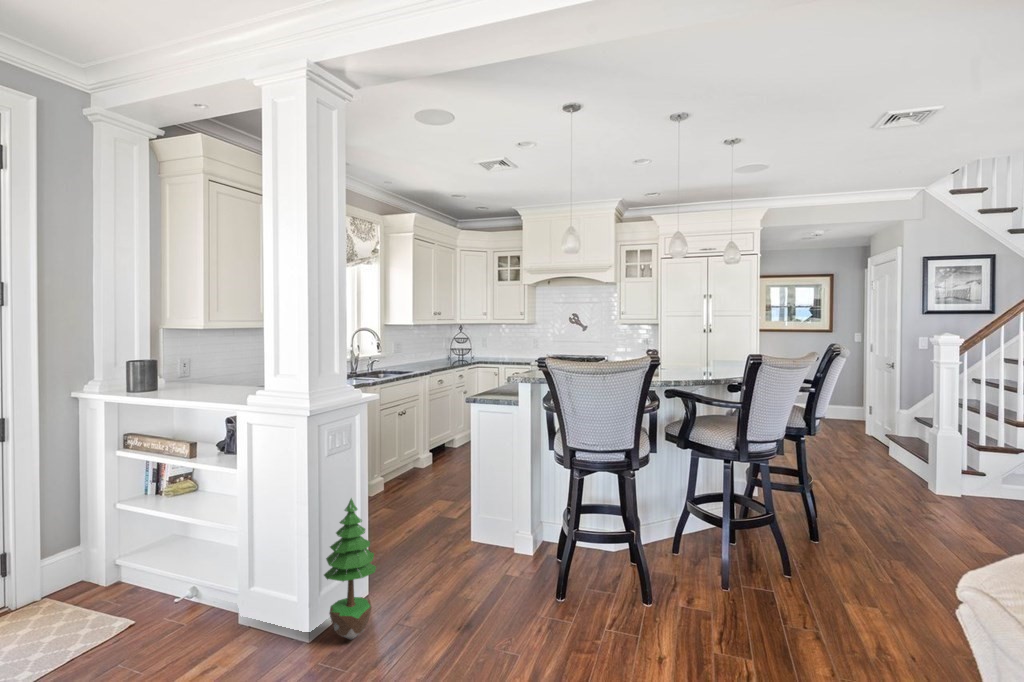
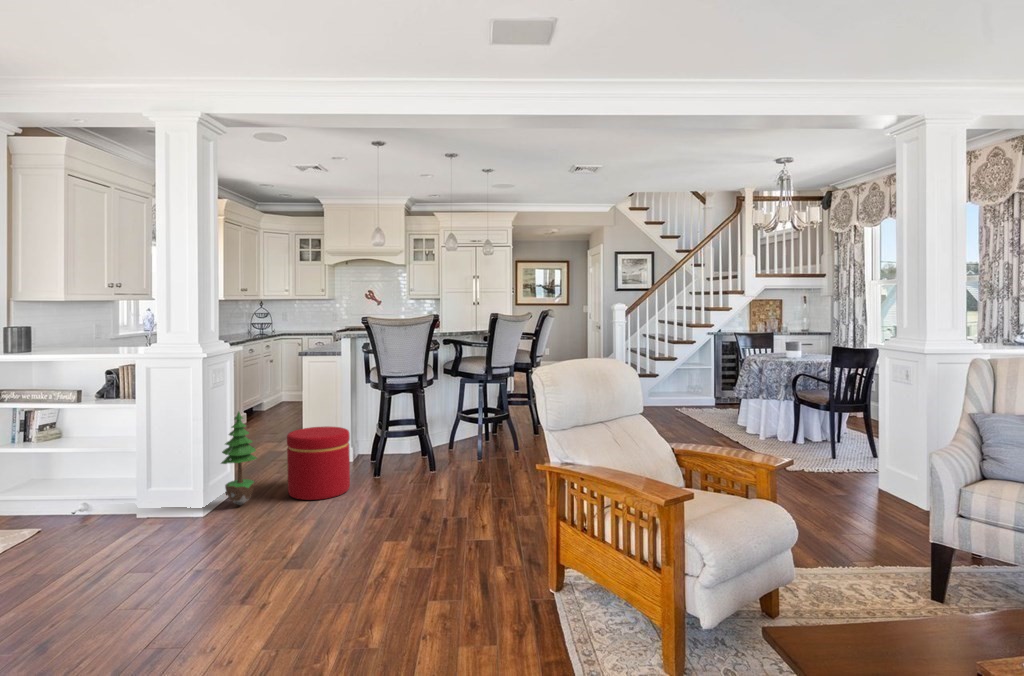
ottoman: none [421,521,513,650] -> present [287,426,350,500]

